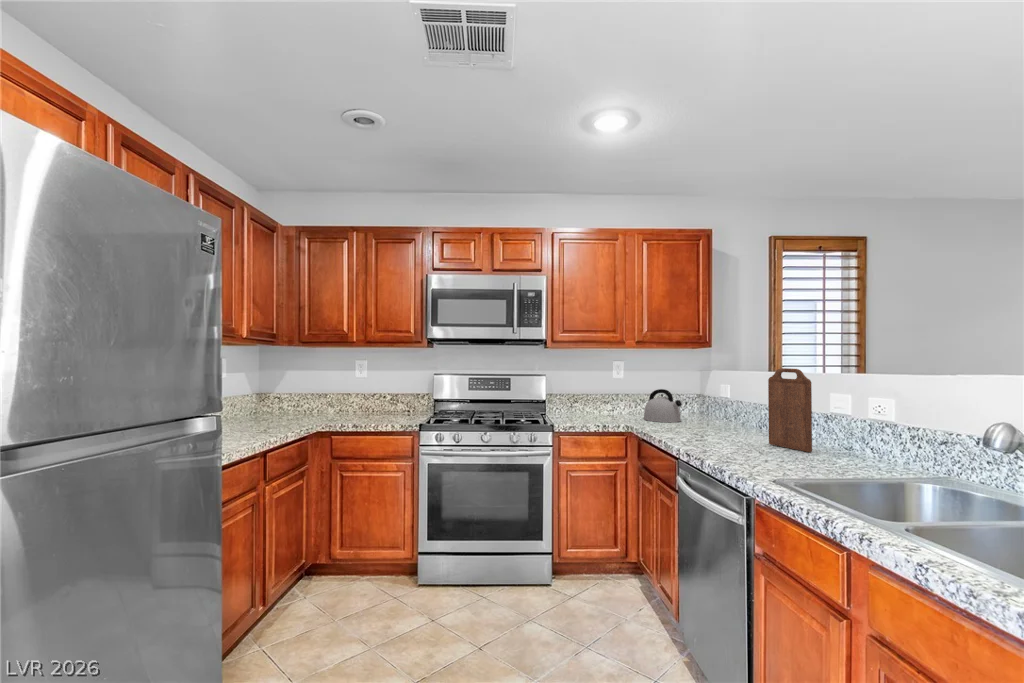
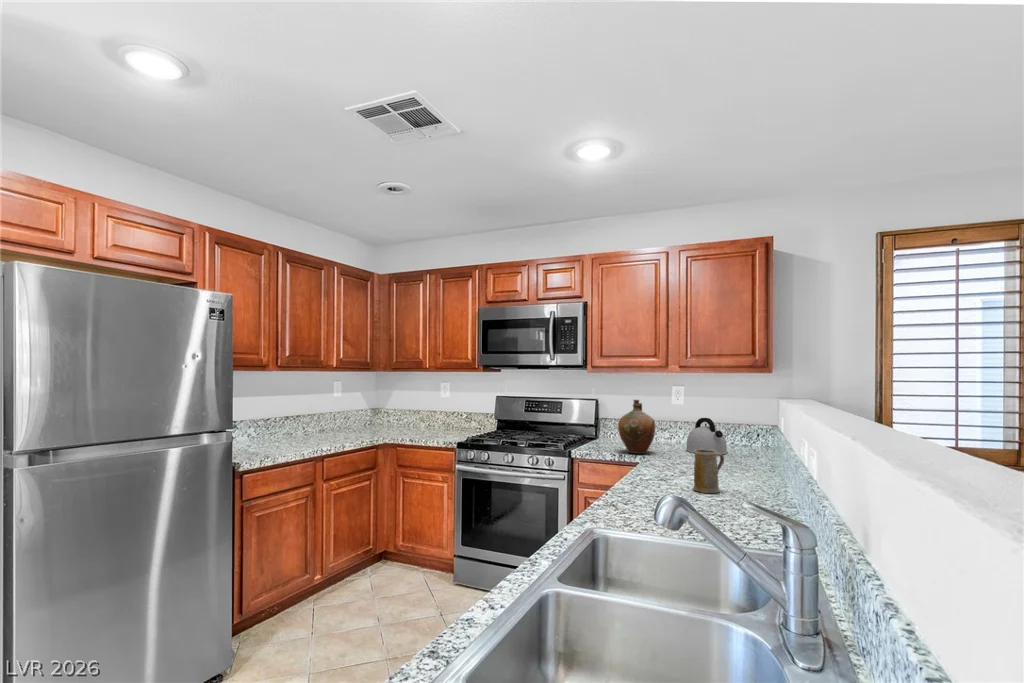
cutting board: present [768,368,812,452] -> none [748,398,777,498]
ceramic jug: none [597,374,633,425] -> present [618,400,655,454]
mug: none [742,415,768,454] -> present [693,449,724,493]

